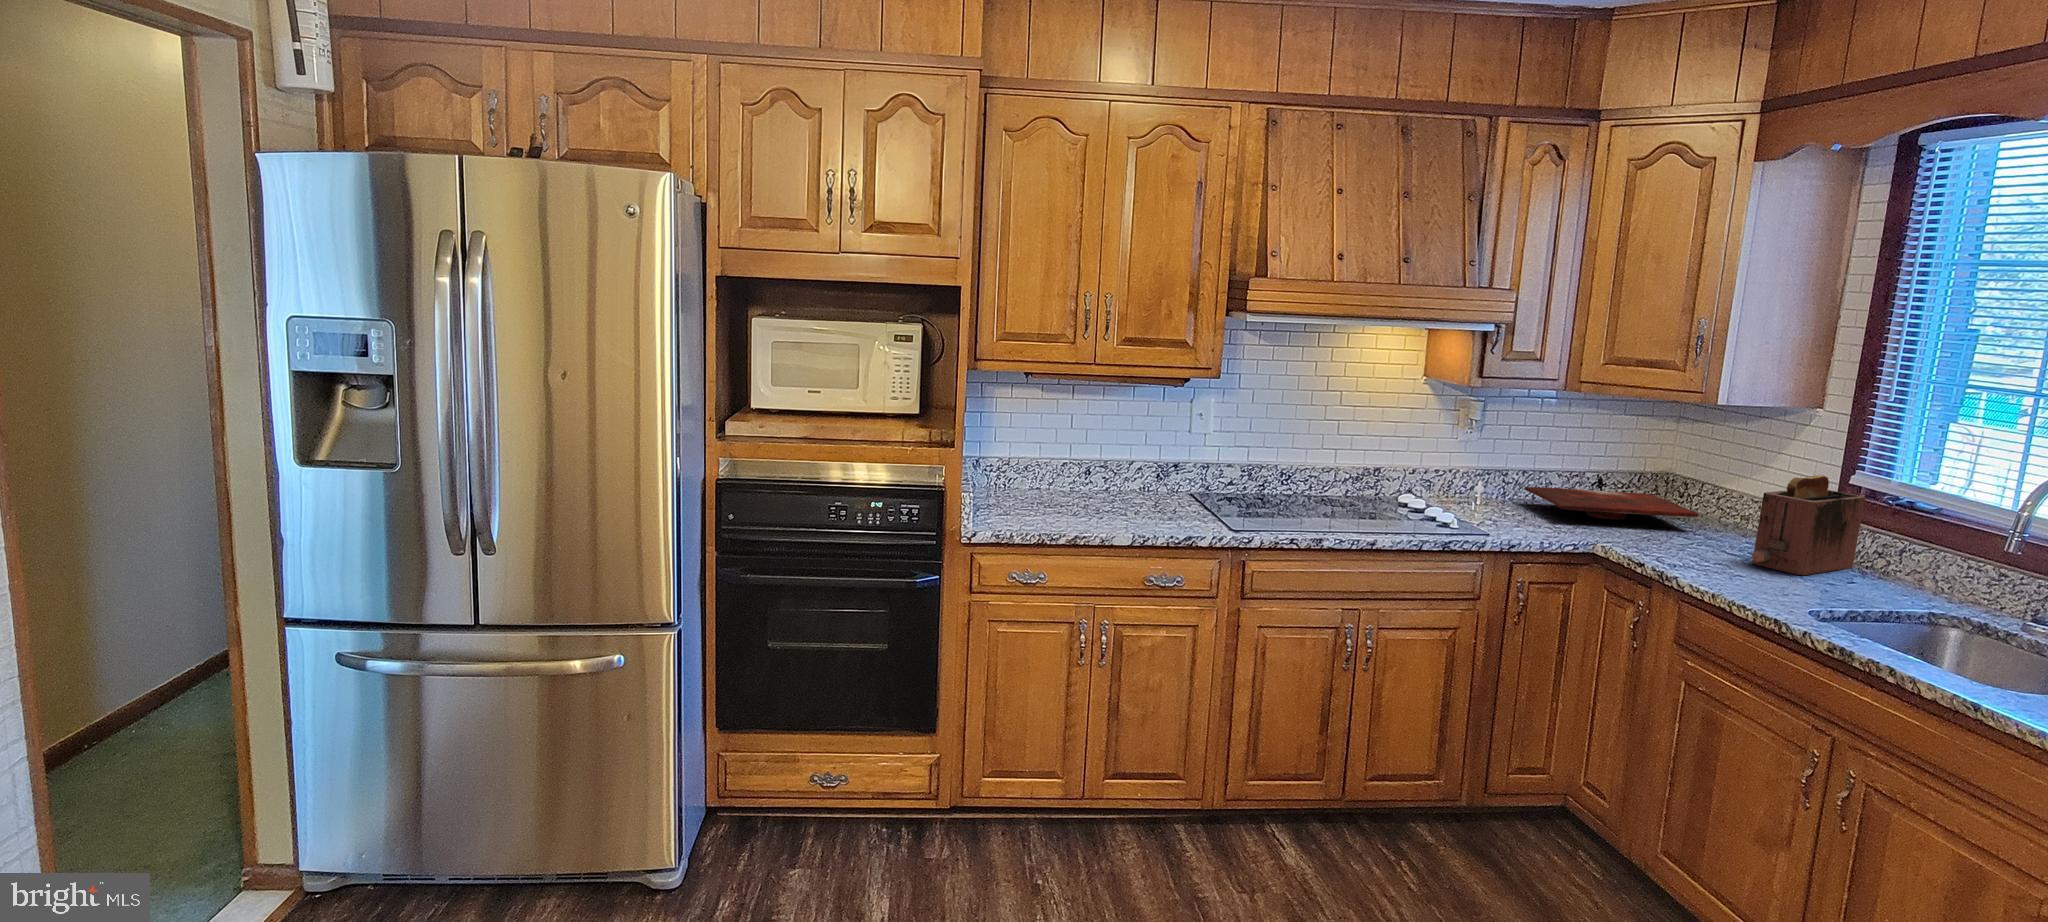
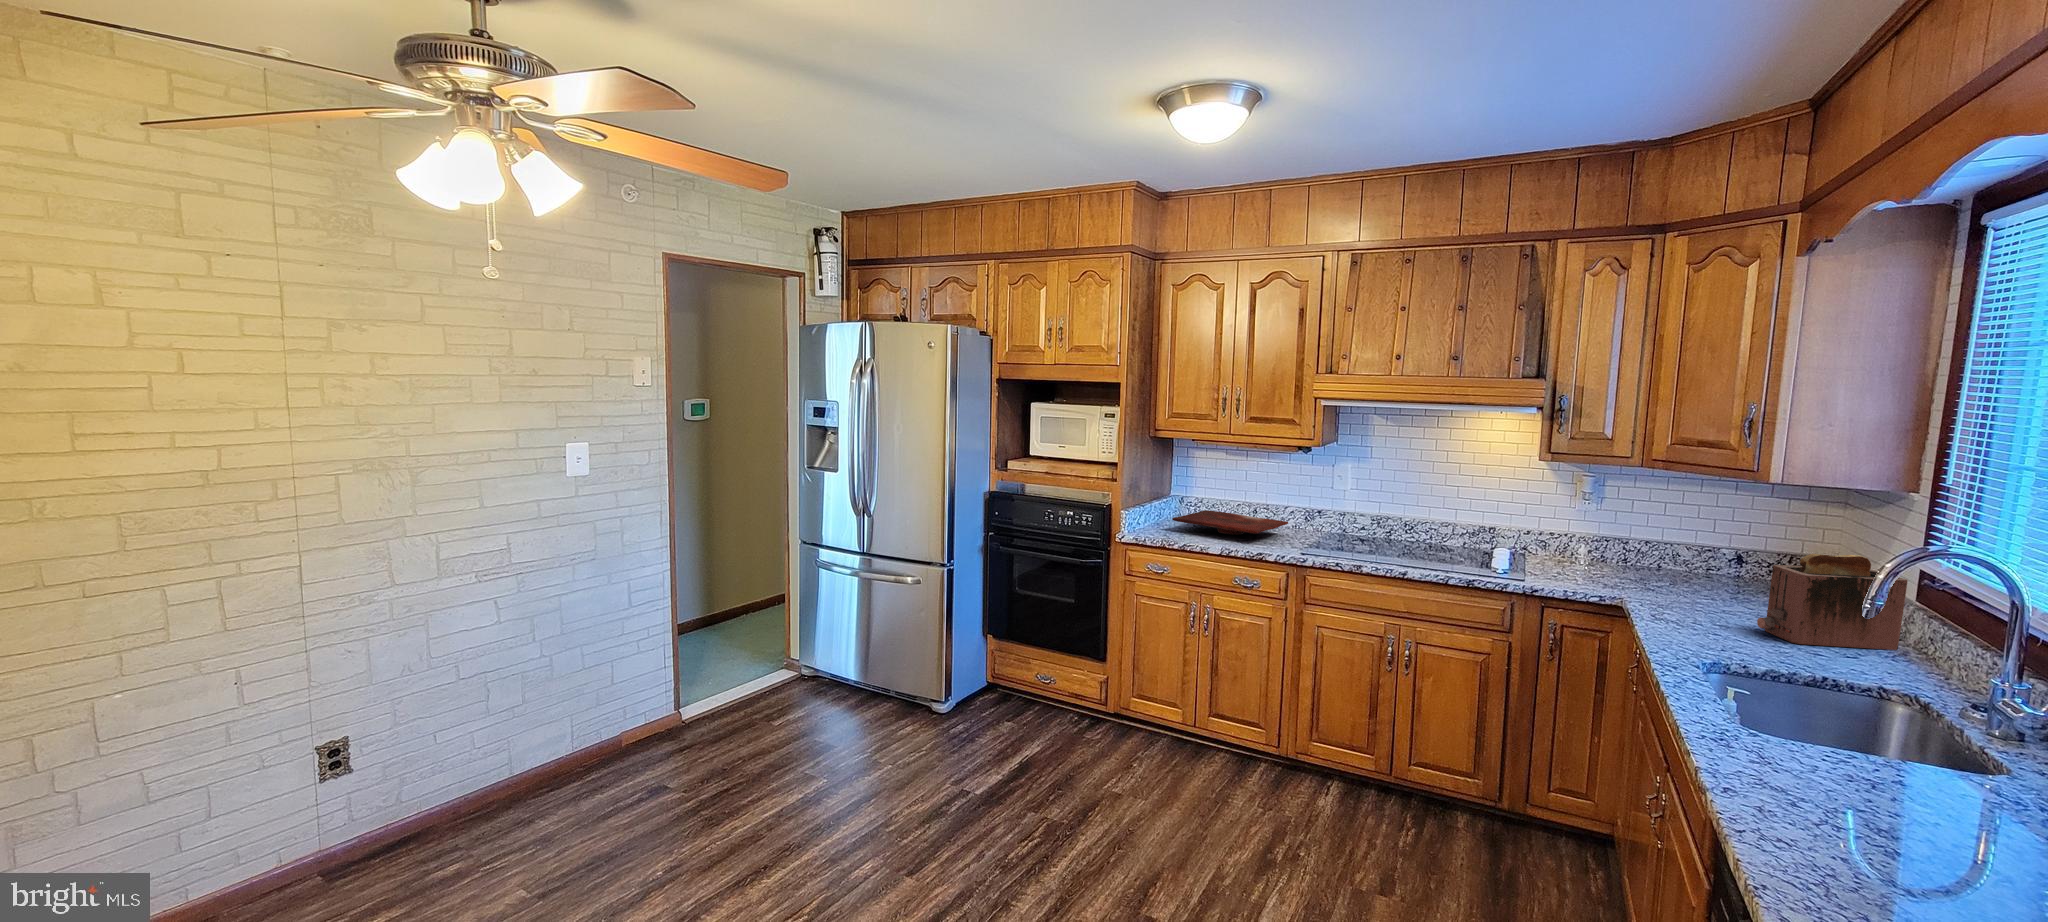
cutting board: present [1525,487,1699,520] -> present [1172,510,1288,535]

